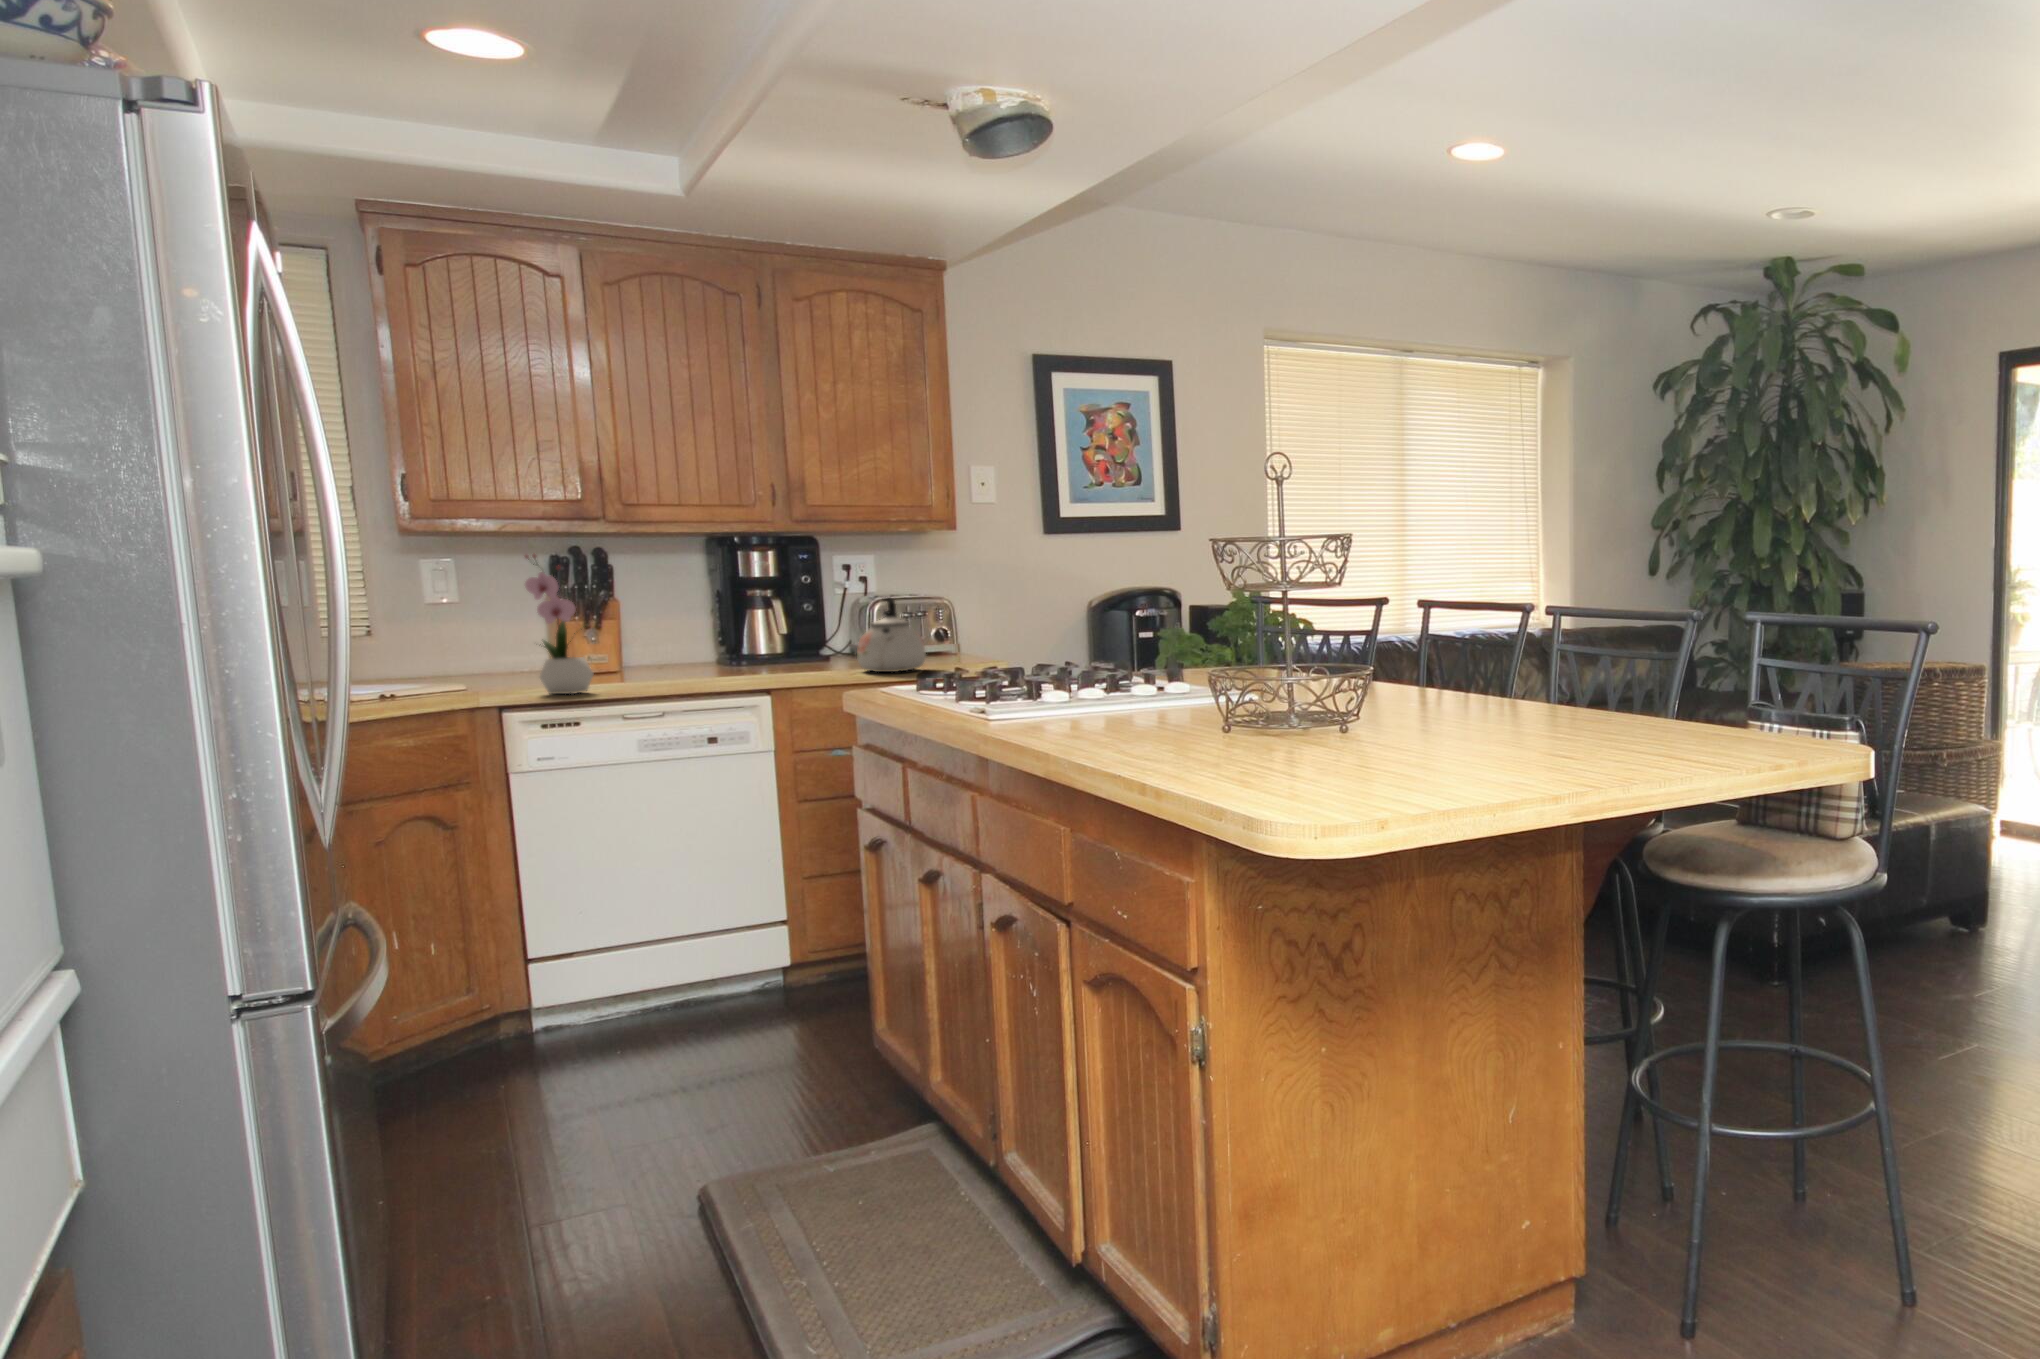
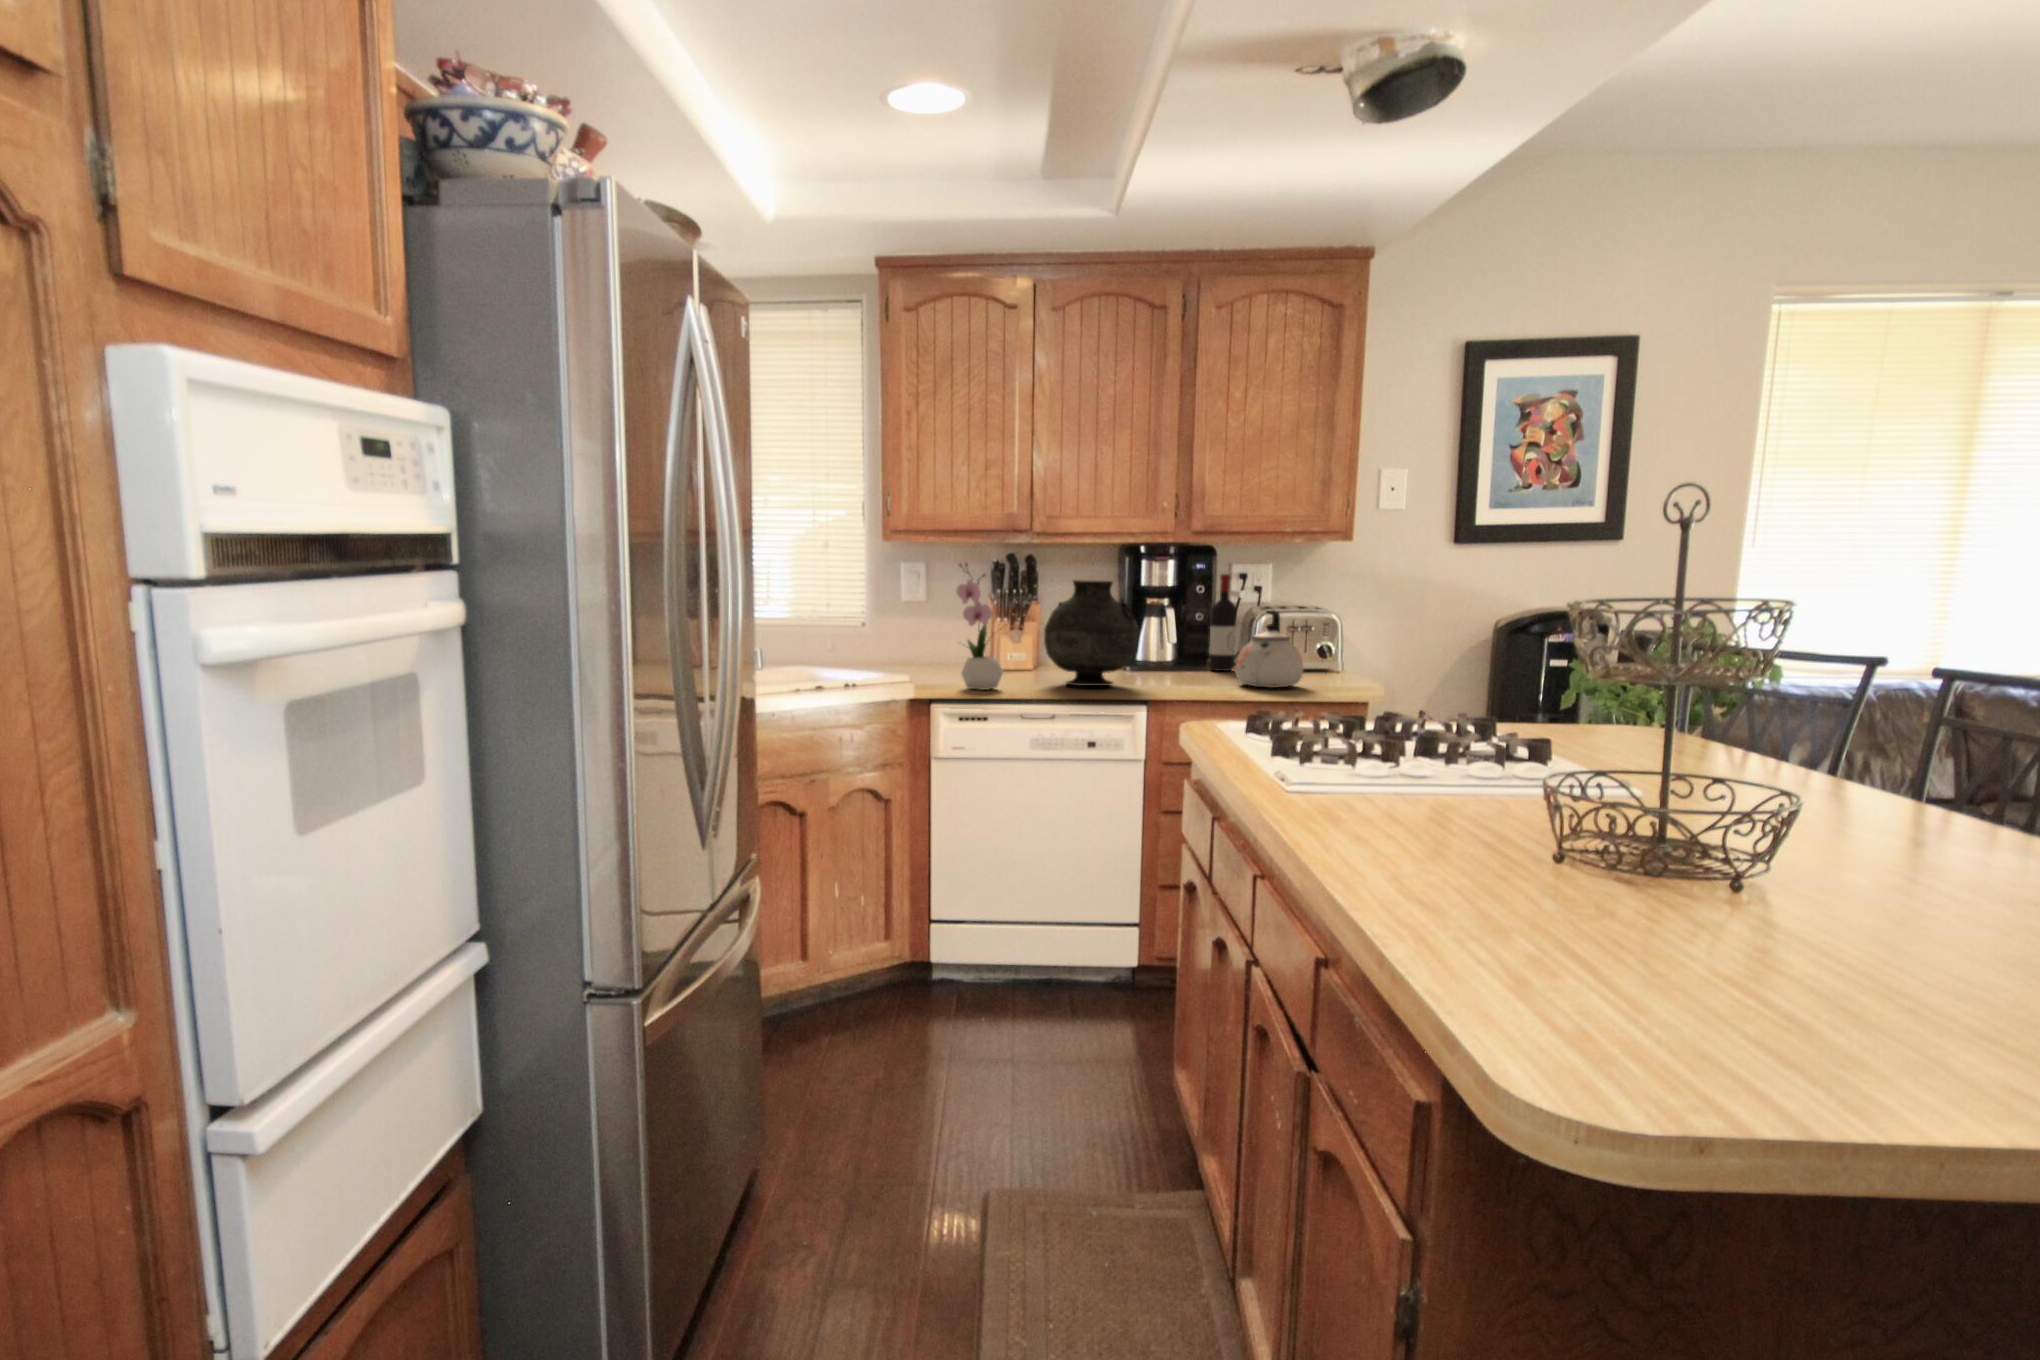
wine bottle: none [818,565,849,661] -> present [1209,574,1237,671]
vase: none [637,571,751,683] -> present [1044,580,1139,686]

